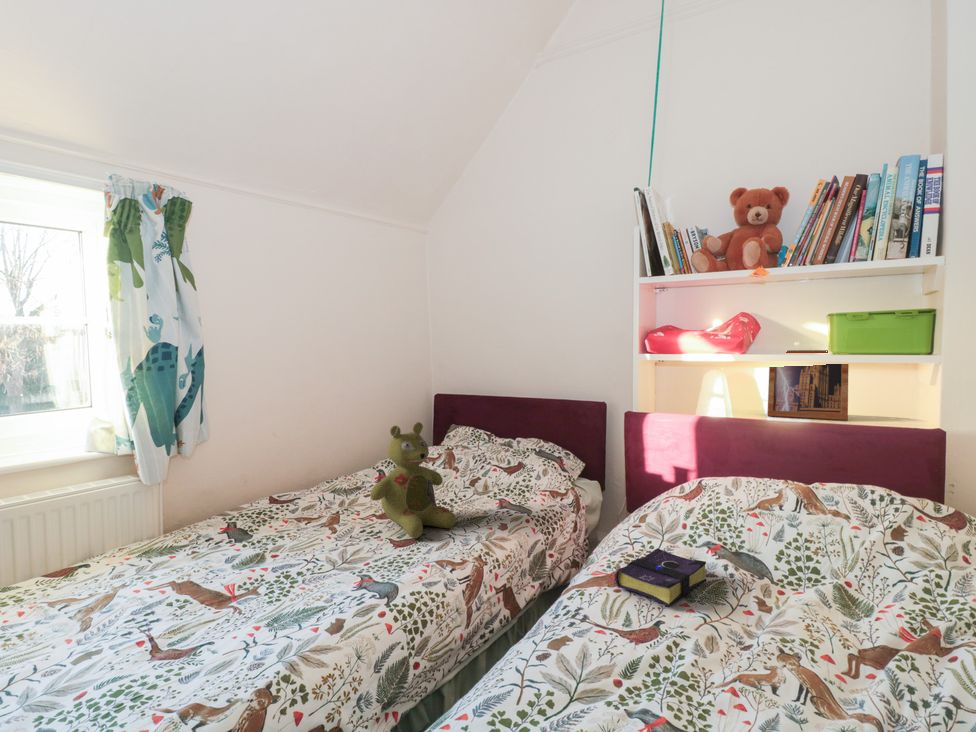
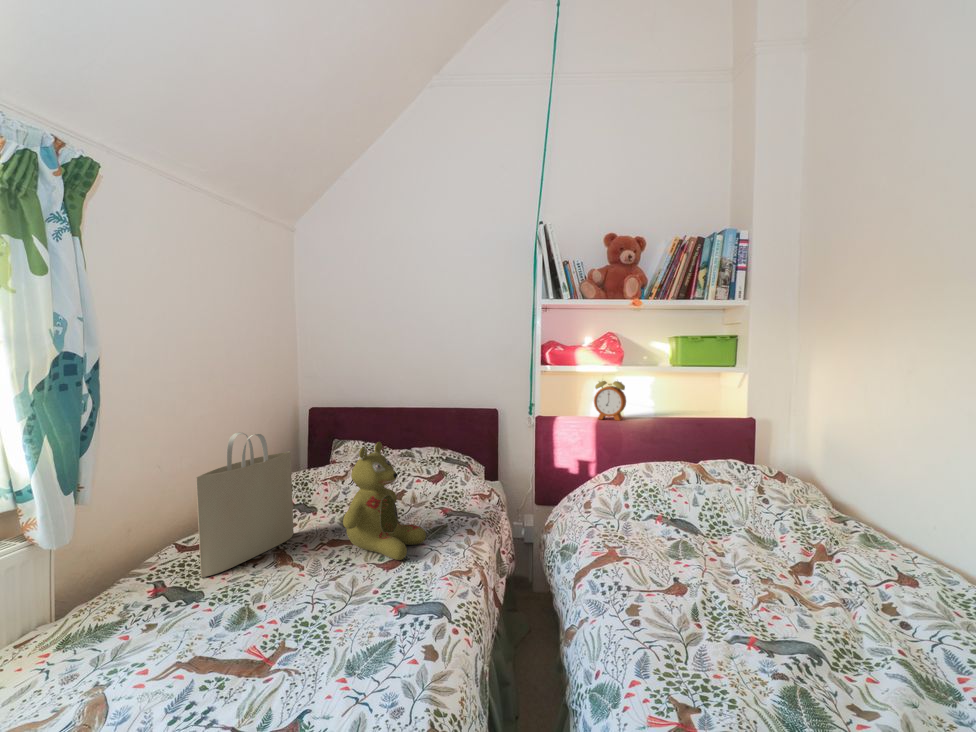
picture frame: present [767,350,849,421] -> none [626,362,682,413]
alarm clock: none [697,364,740,423] -> present [594,381,626,420]
tote bag: none [264,405,363,522] -> present [196,432,294,577]
book: present [615,548,706,607] -> none [628,526,680,570]

